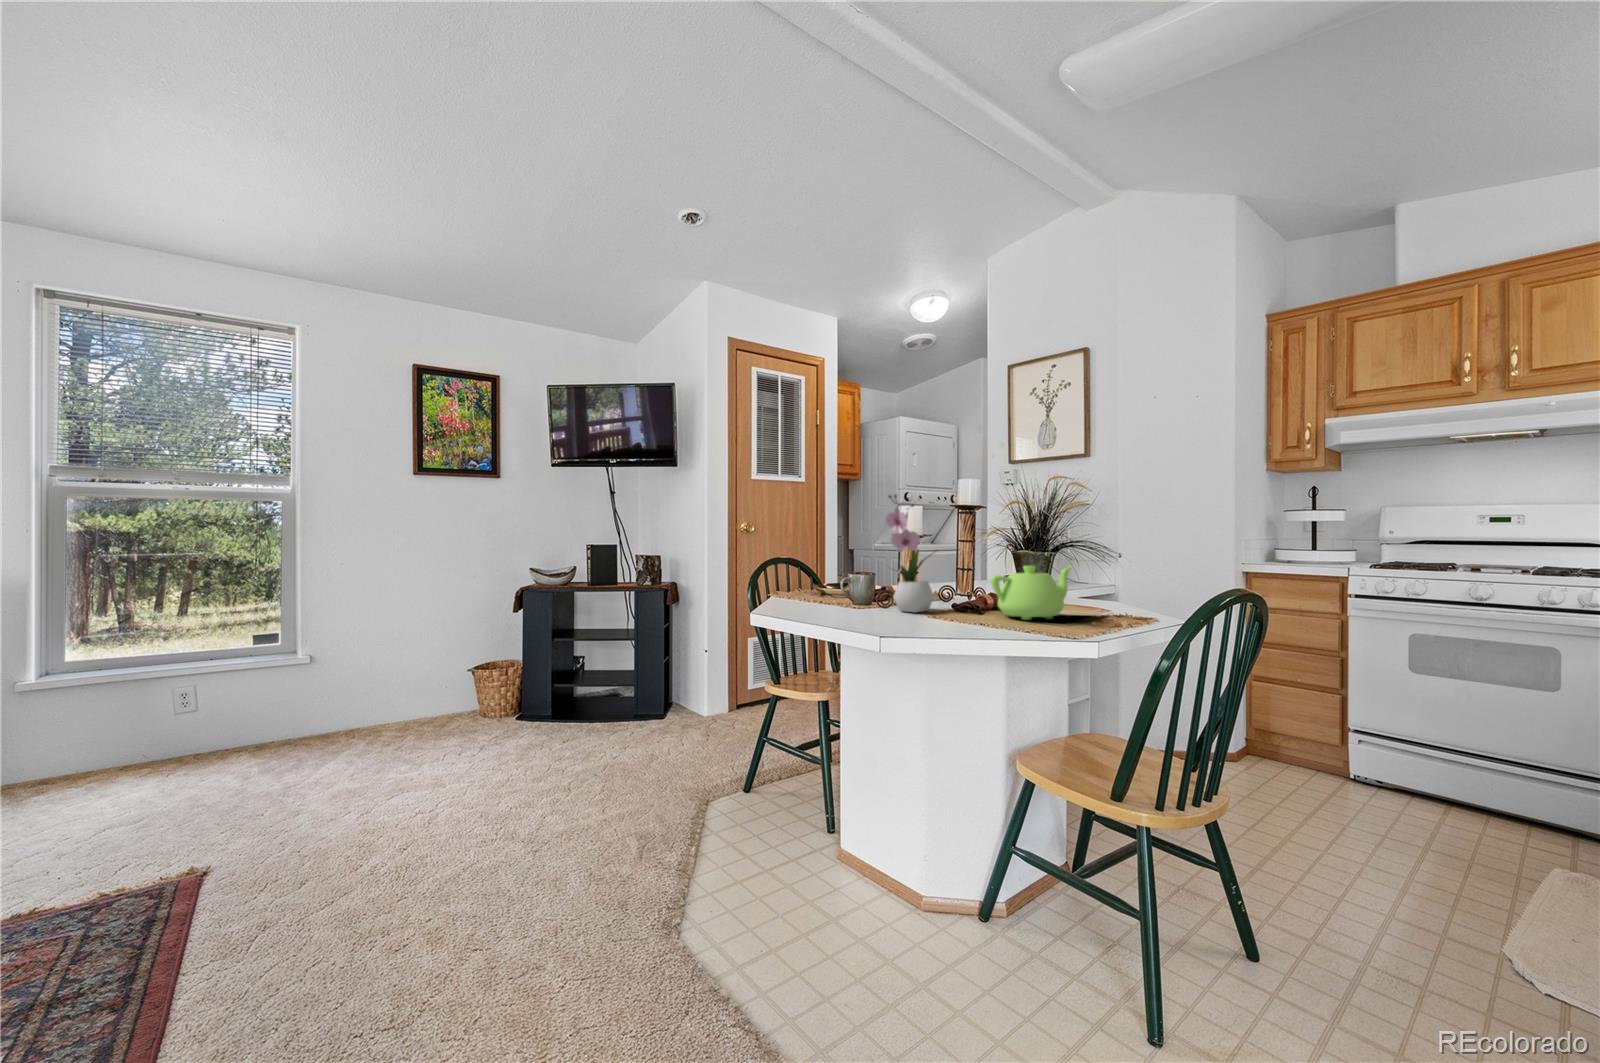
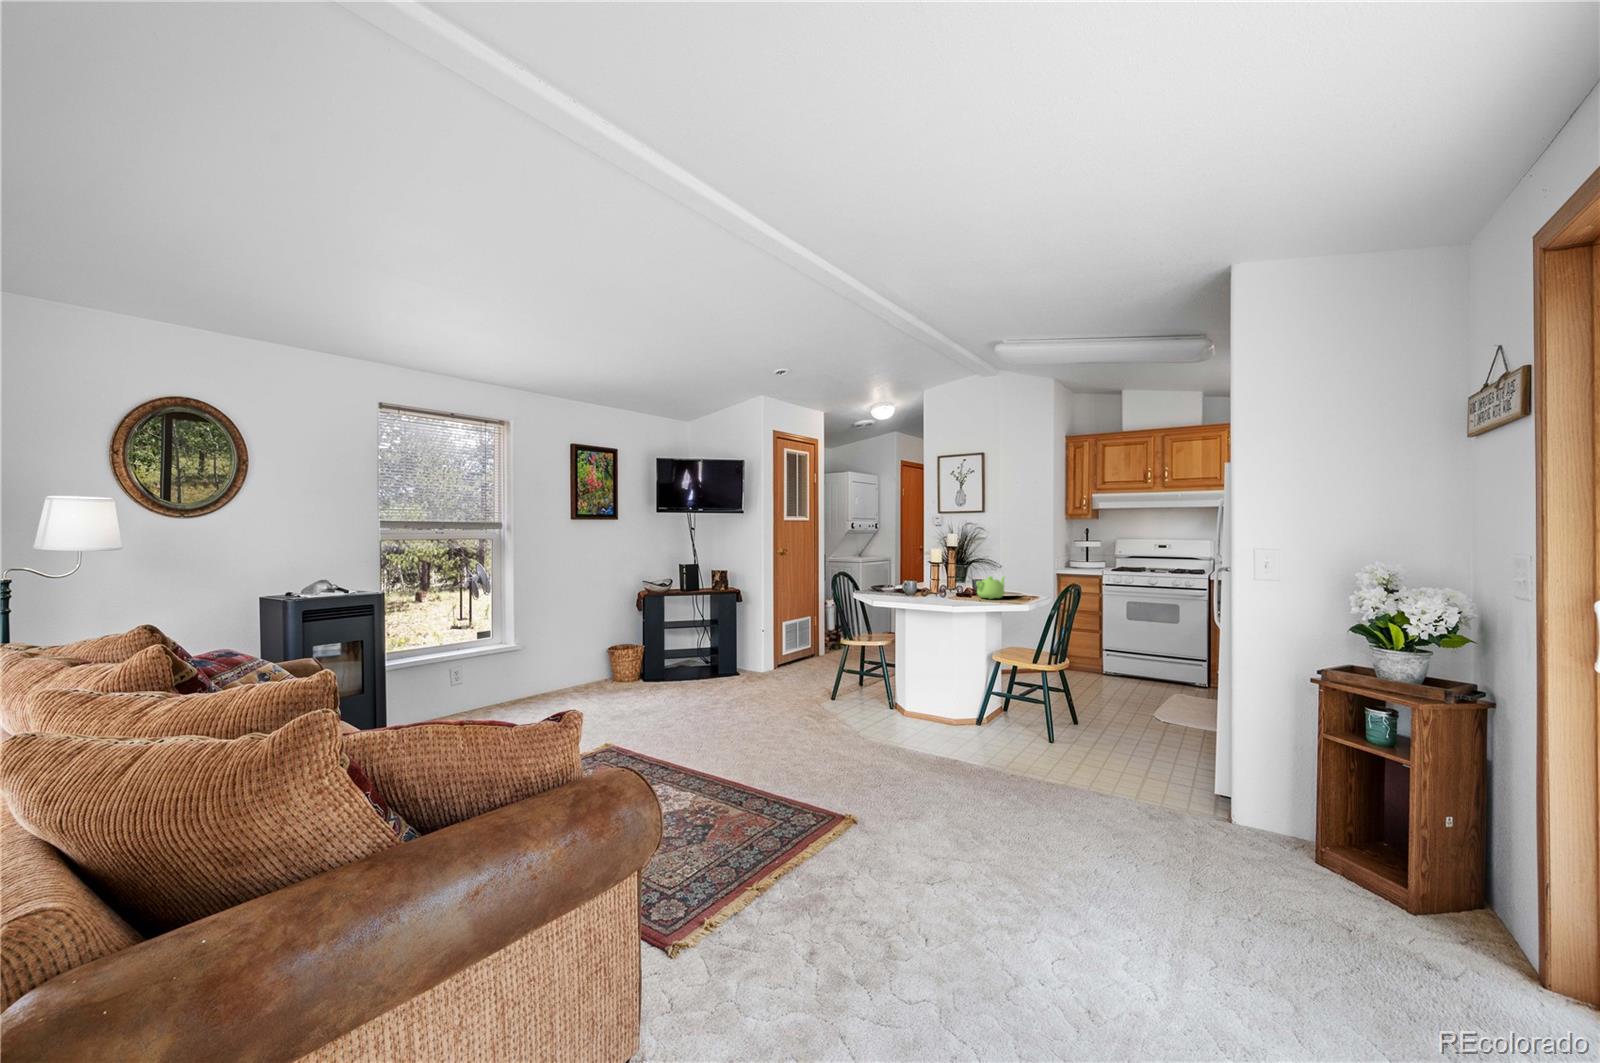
flower arrangement: present [885,495,934,612] -> none [928,545,950,598]

